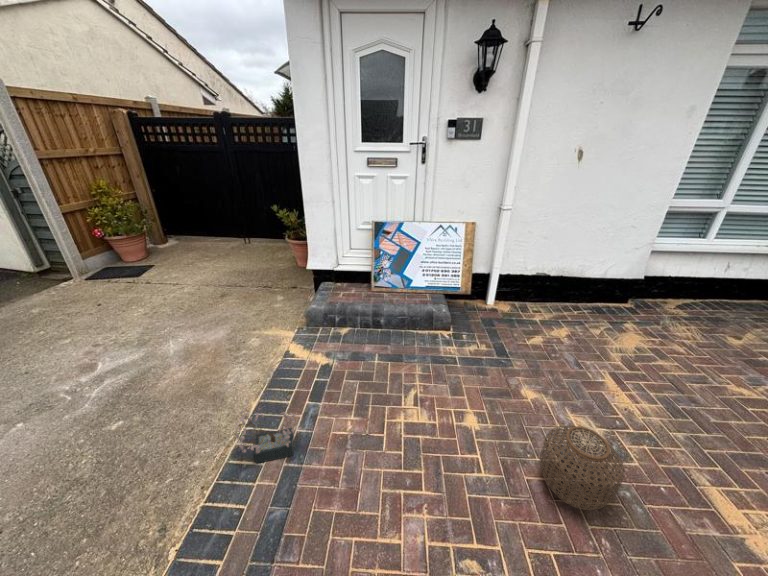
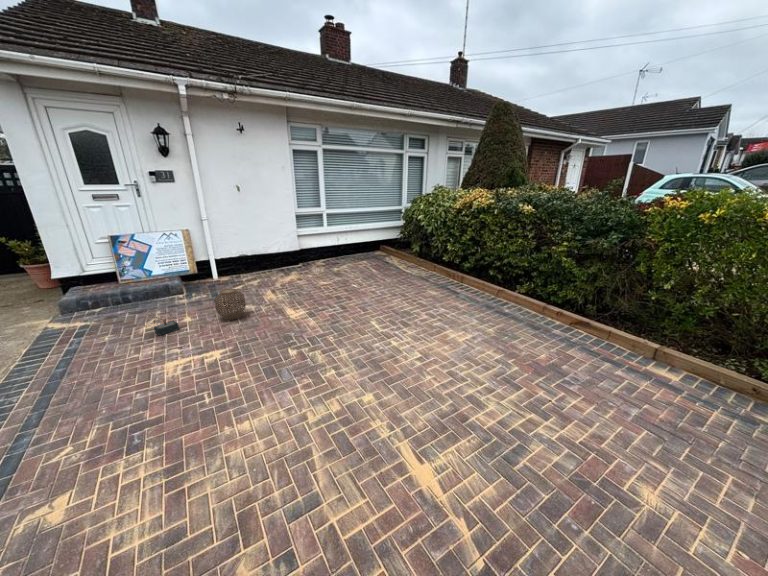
decorative plant: present [235,408,301,463] -> present [143,310,180,336]

